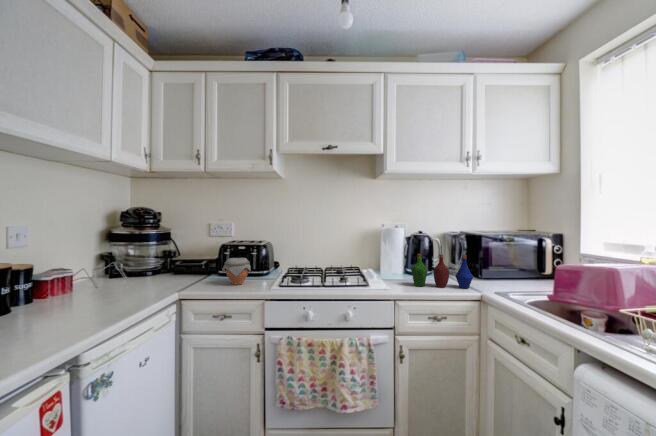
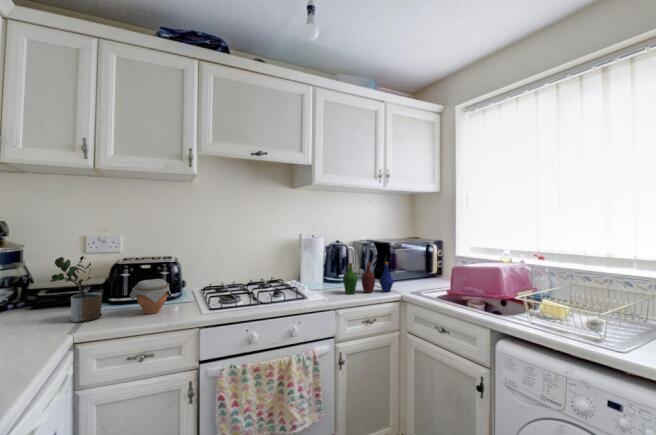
potted plant: none [172,237,205,285] -> present [50,256,102,322]

